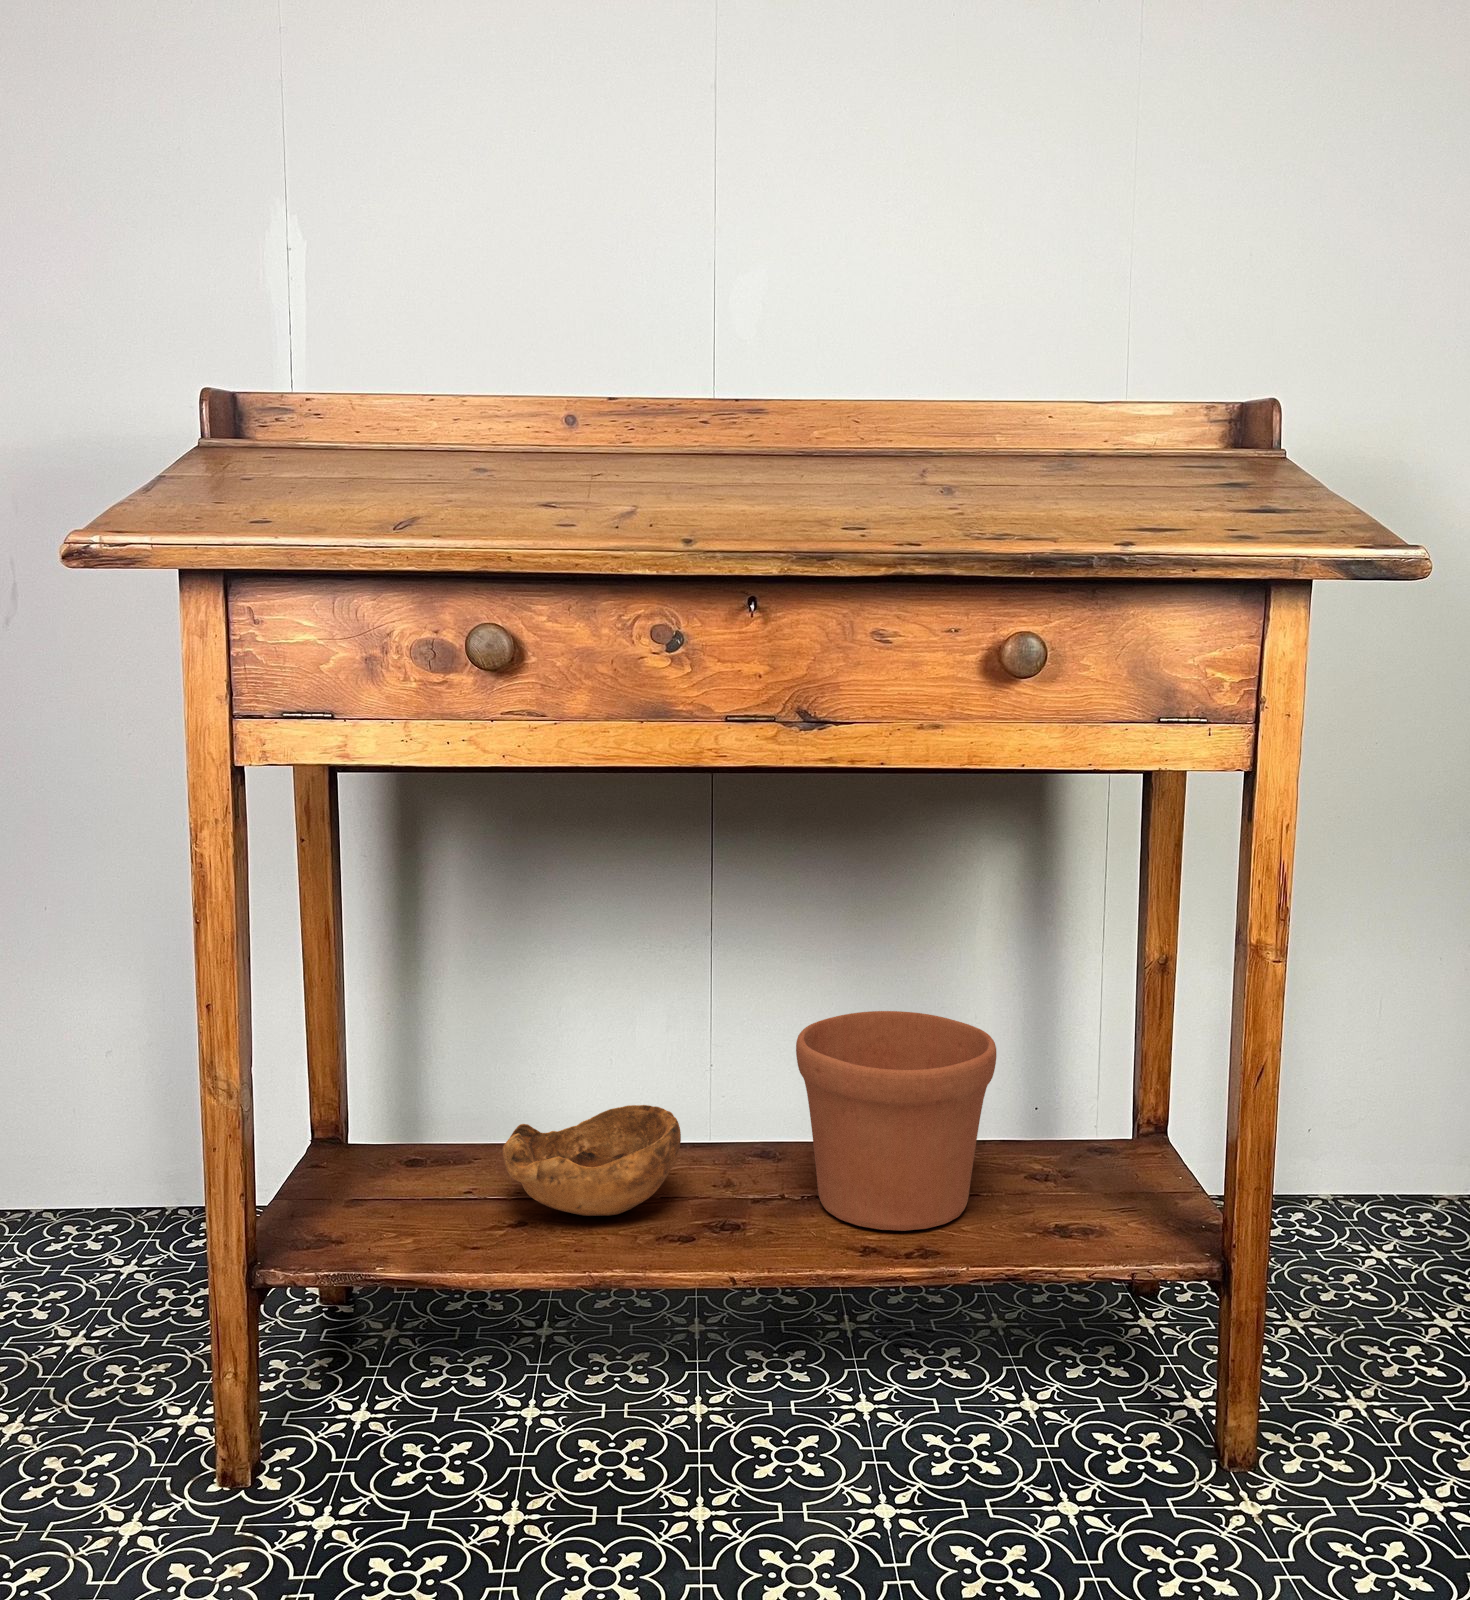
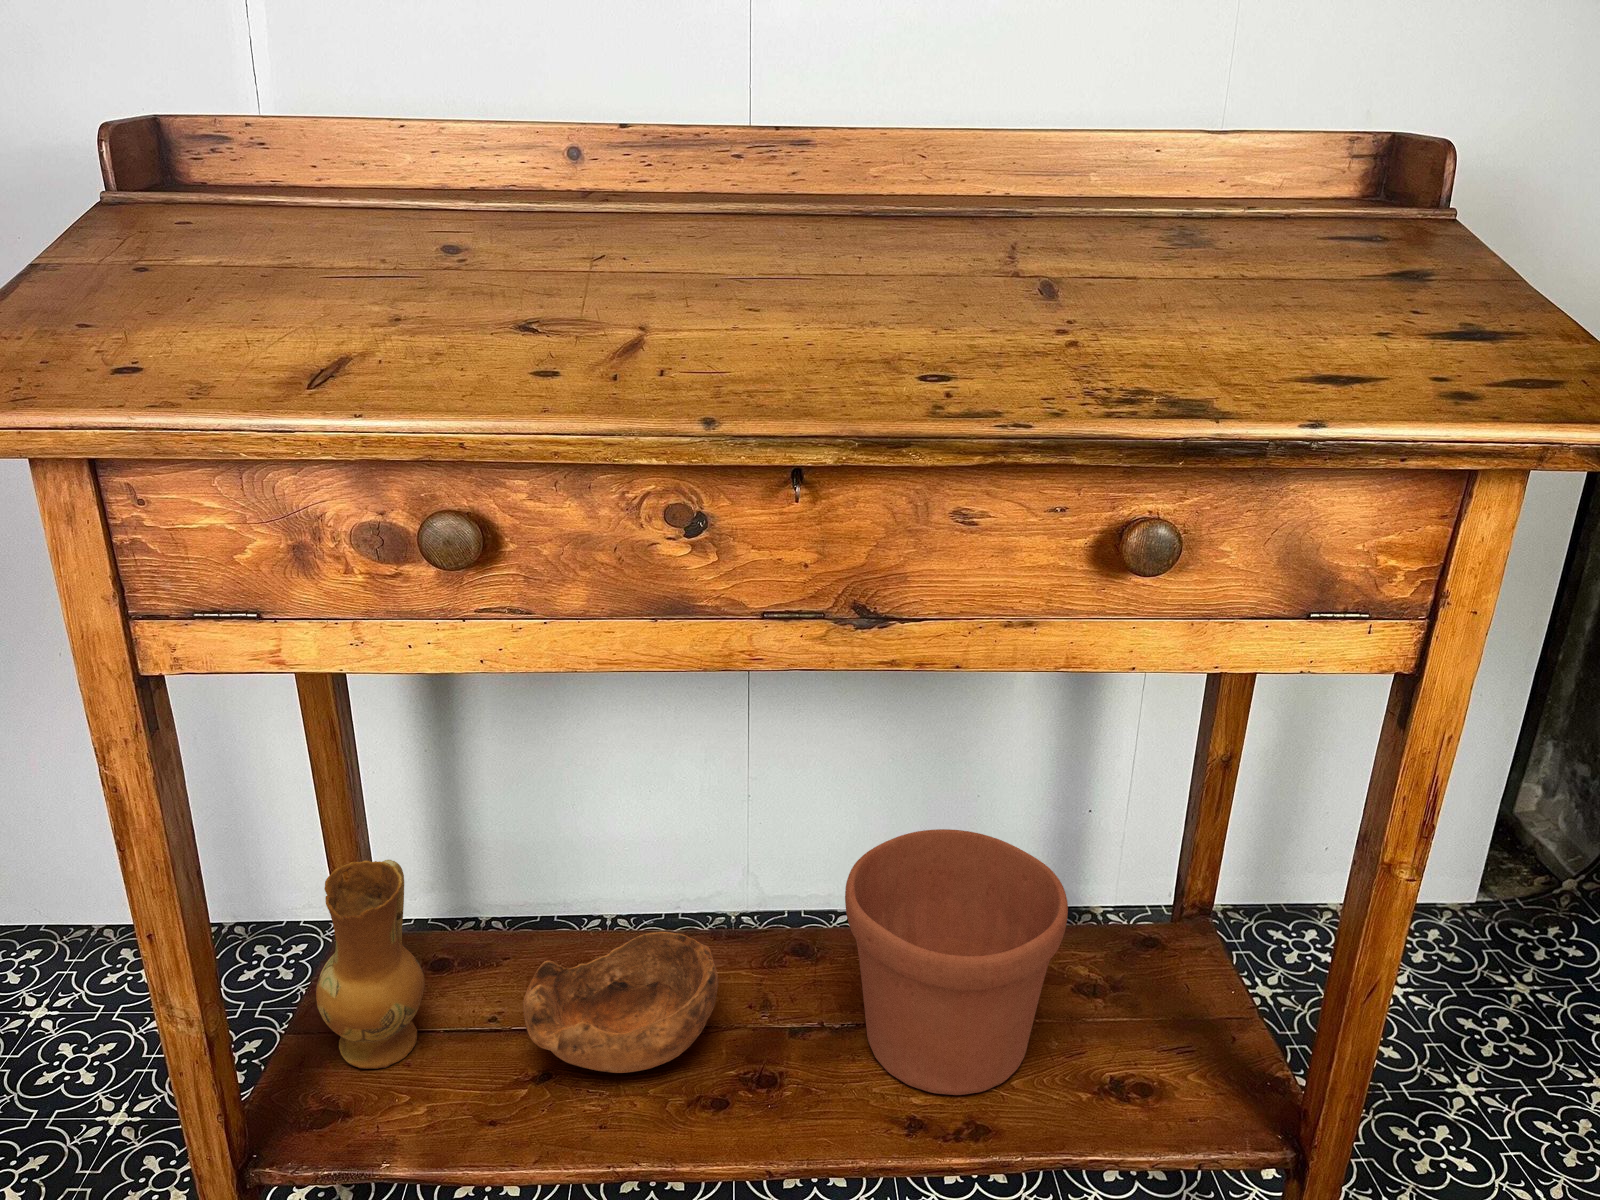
ceramic jug: none [313,1016,410,1219] -> present [316,860,425,1069]

